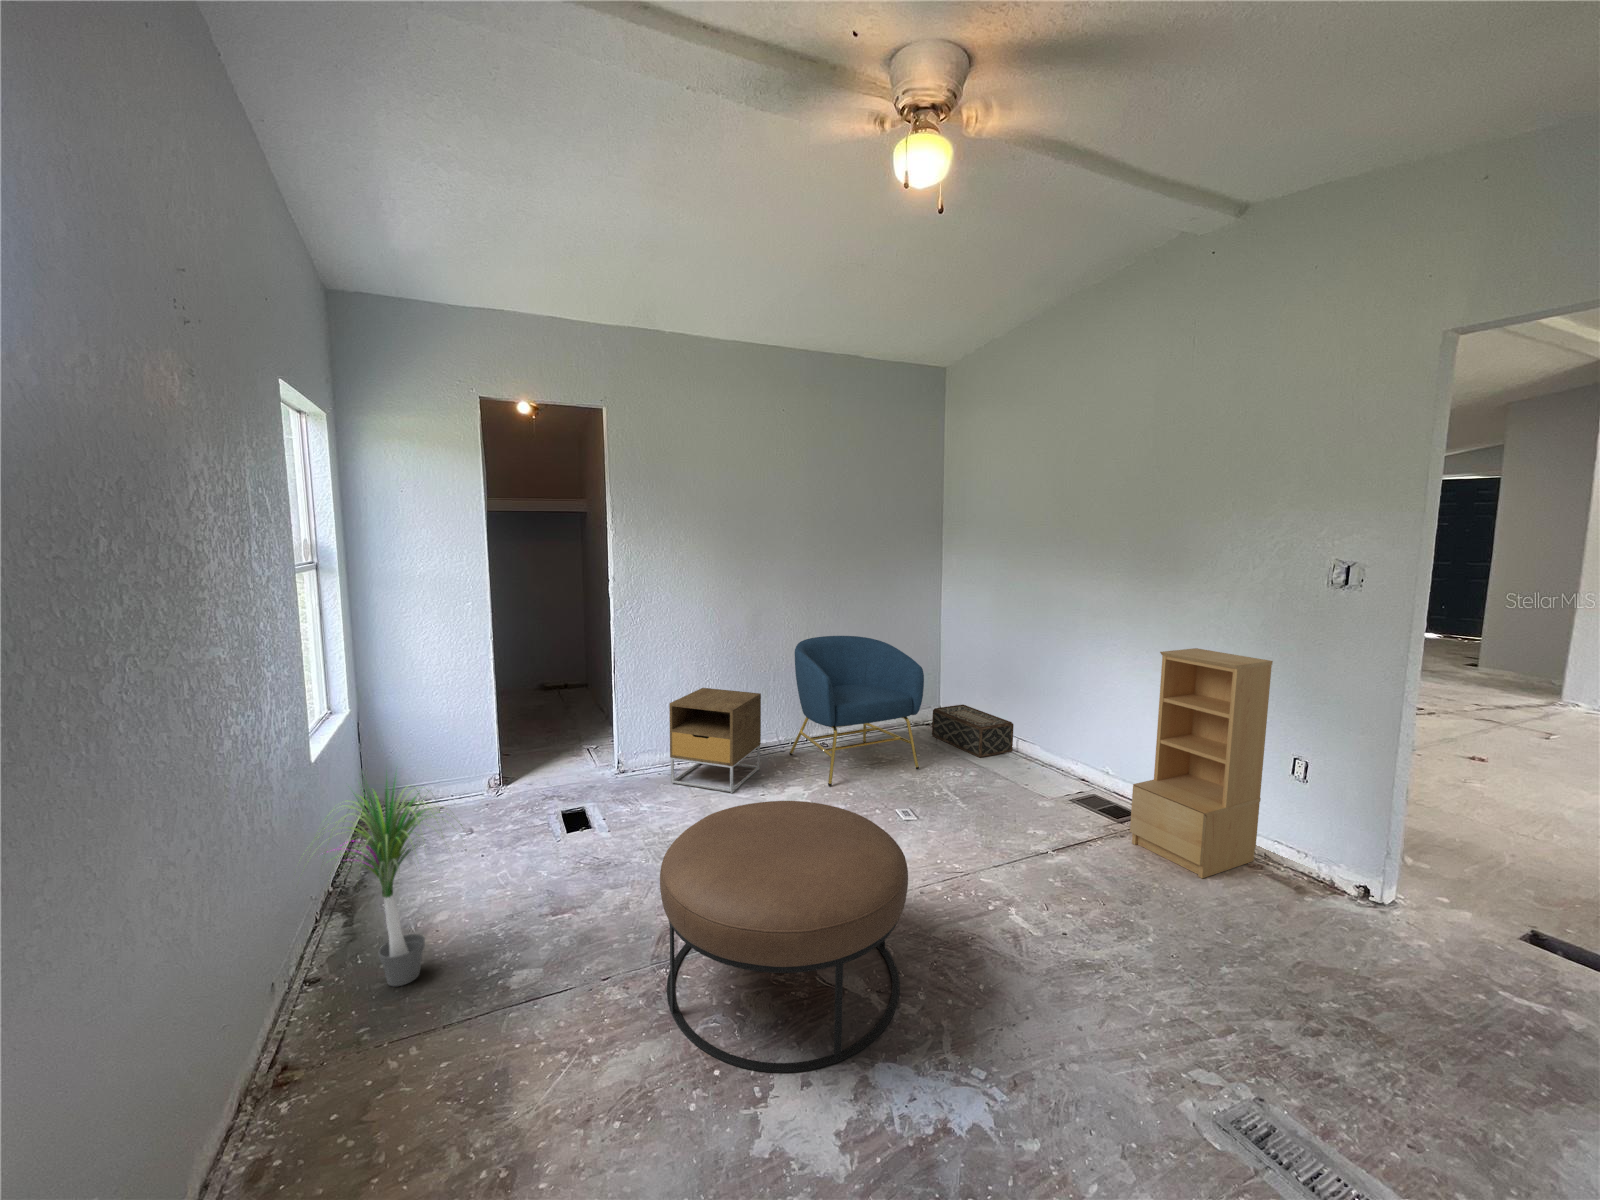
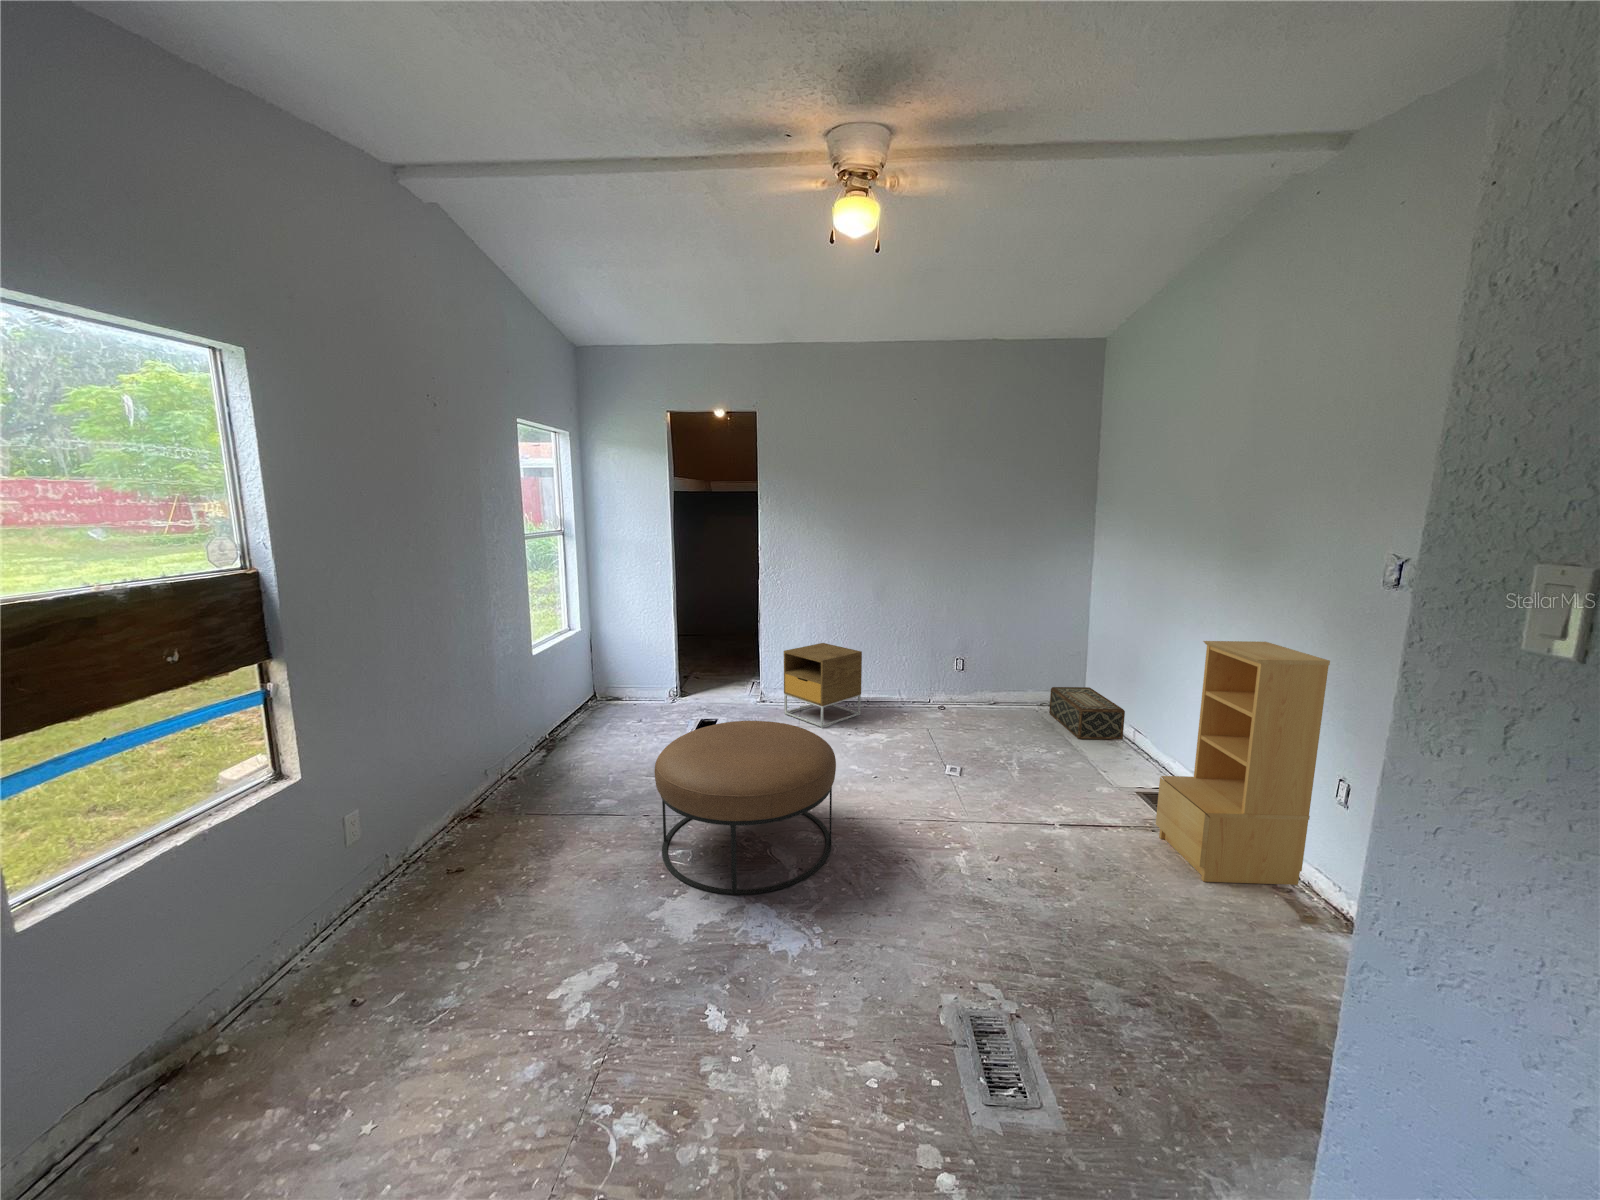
armchair: present [789,636,924,786] -> none [895,608,1010,738]
potted plant: present [311,779,462,986] -> none [493,656,590,790]

